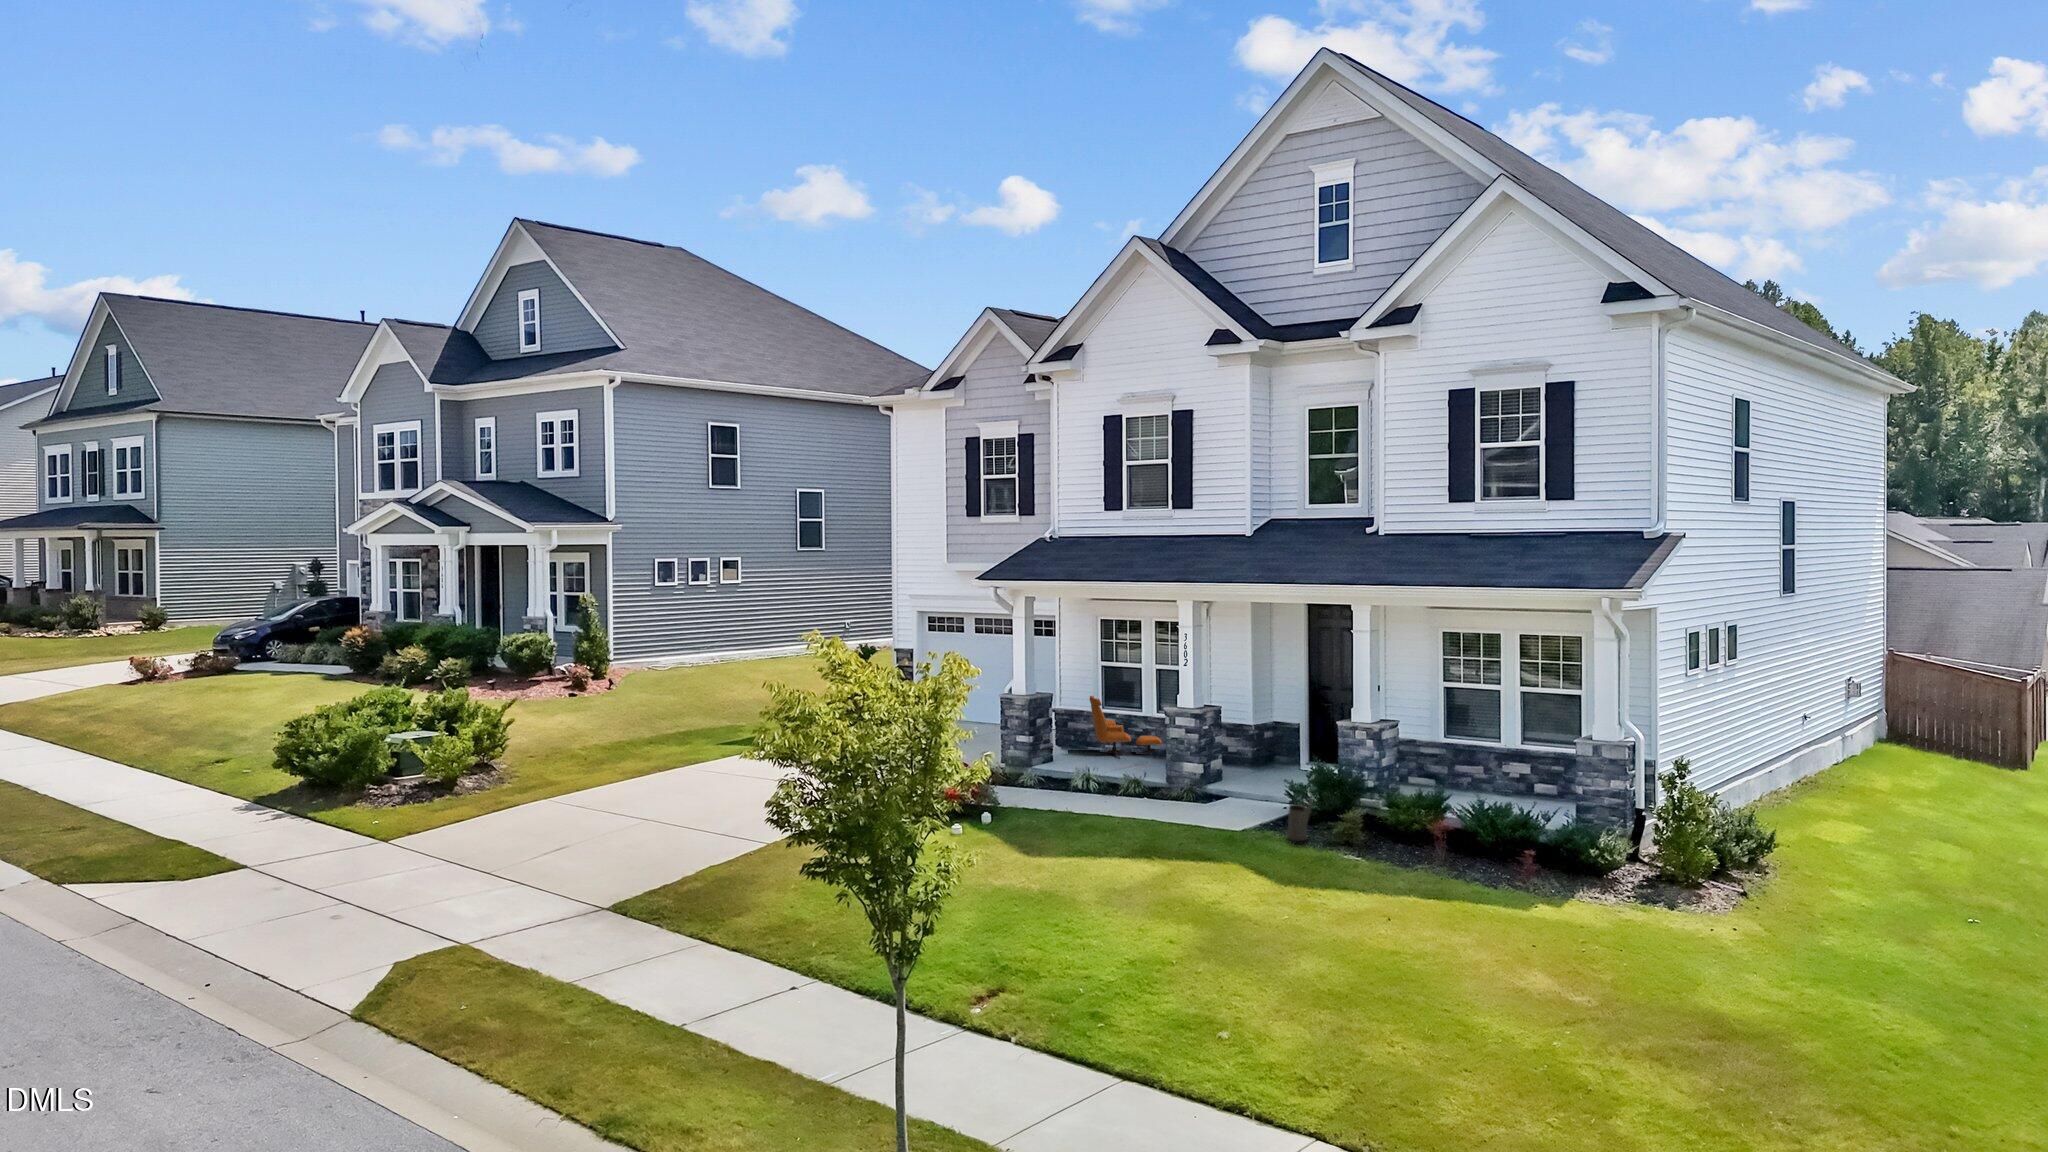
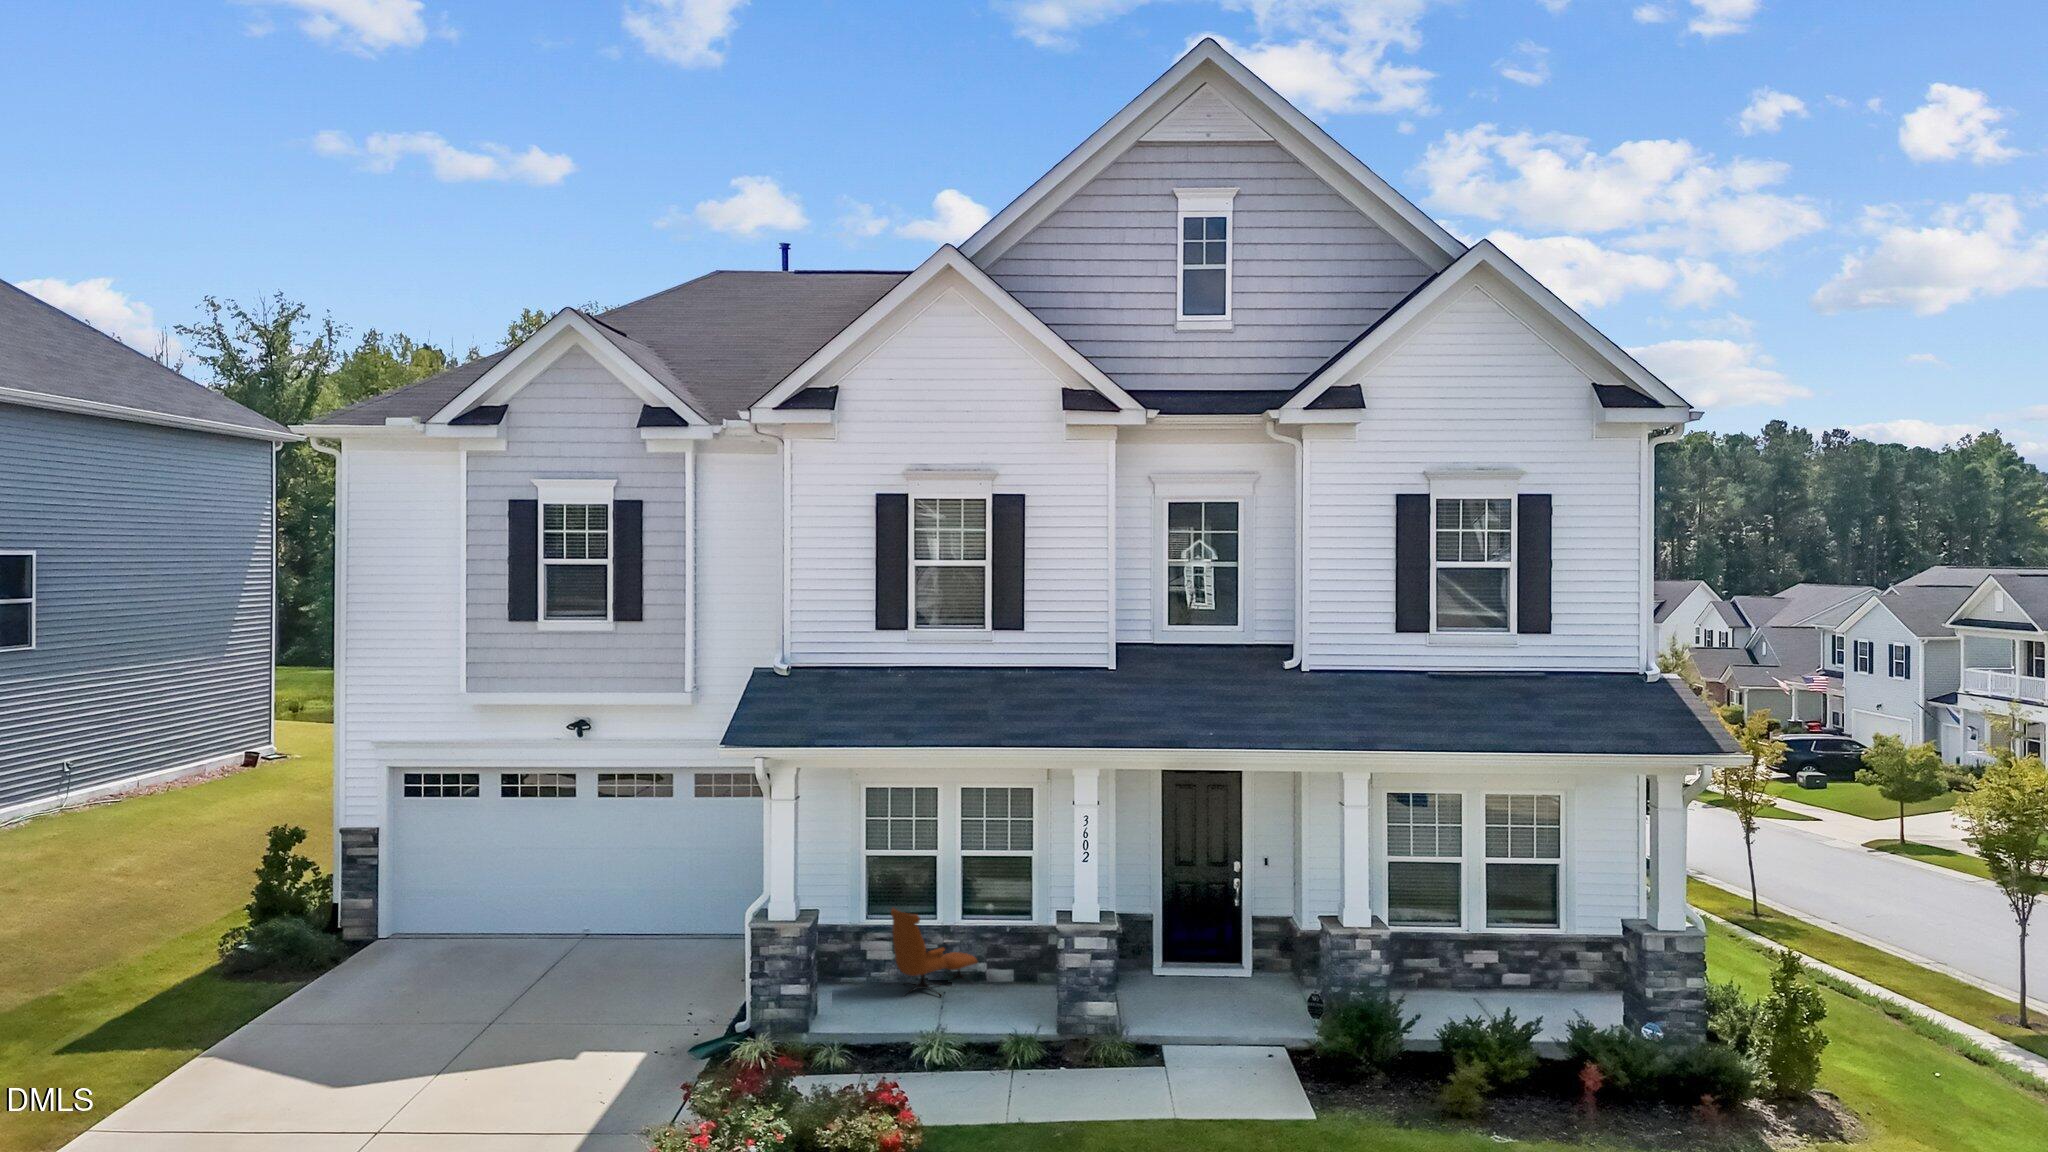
watering can: present [1287,798,1313,841] -> none [1388,1054,1418,1122]

